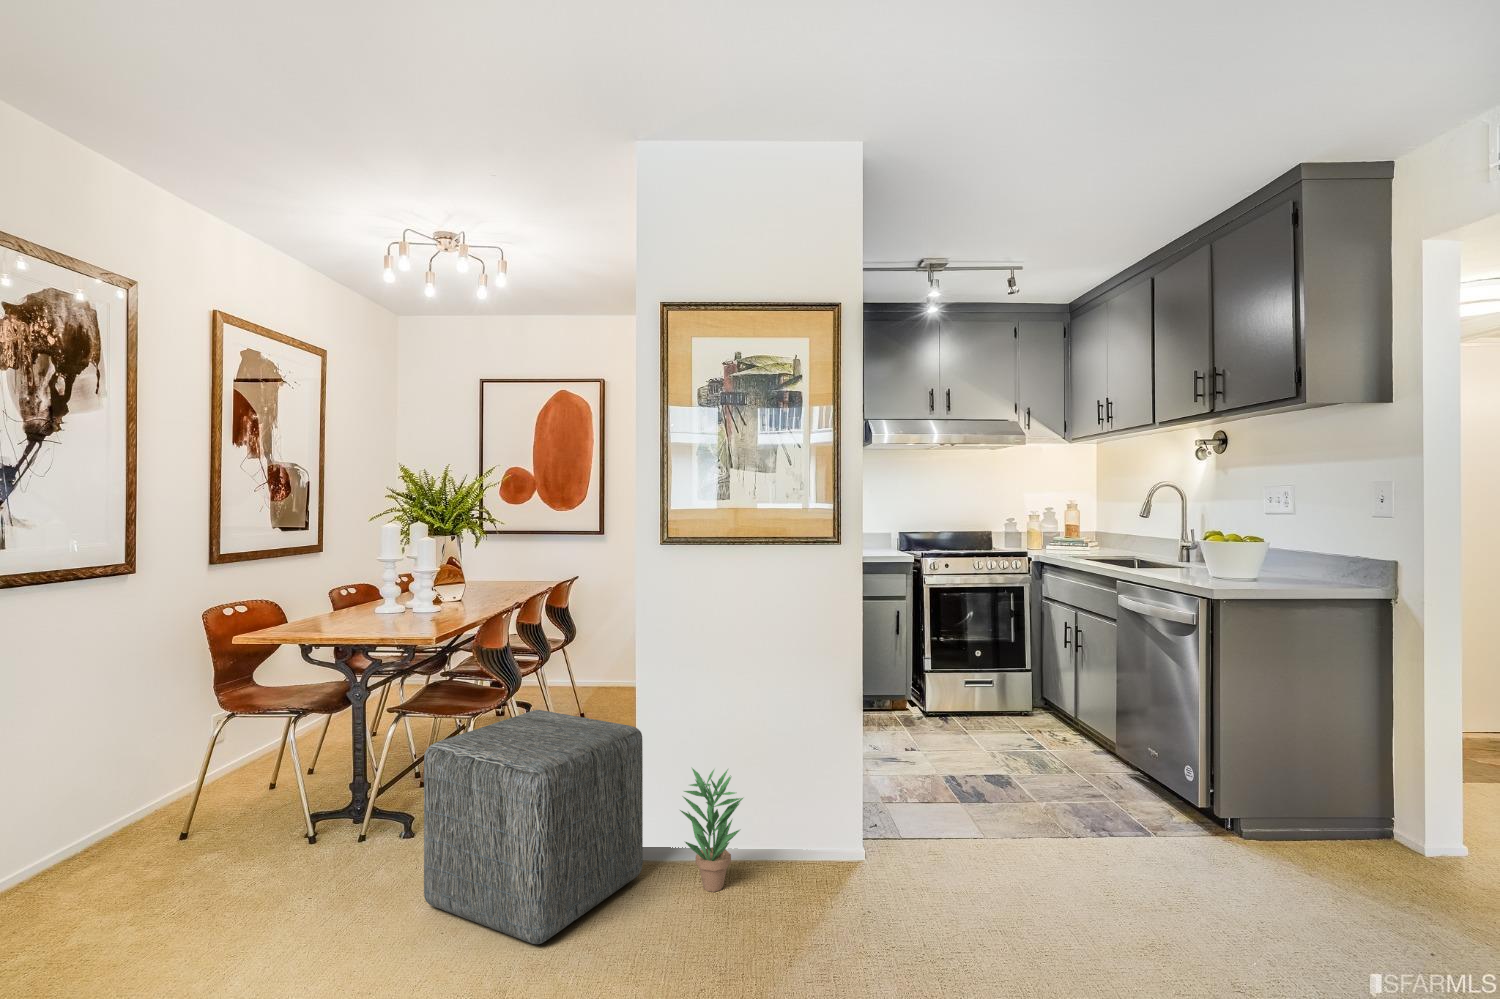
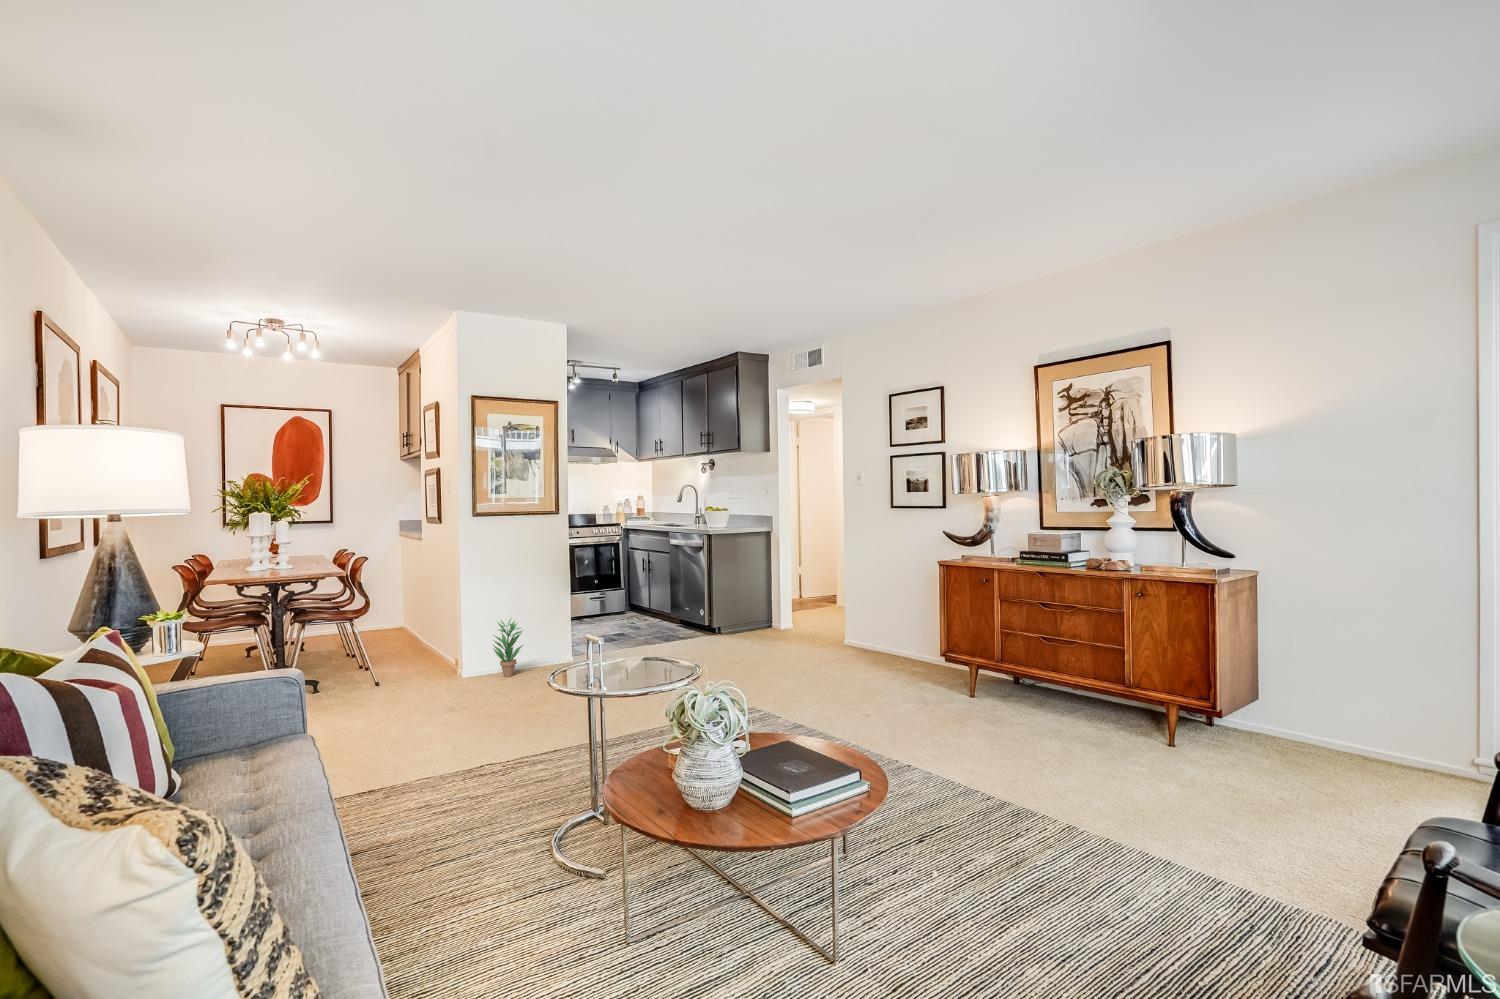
ottoman: present [424,710,643,944] -> none [364,606,471,700]

